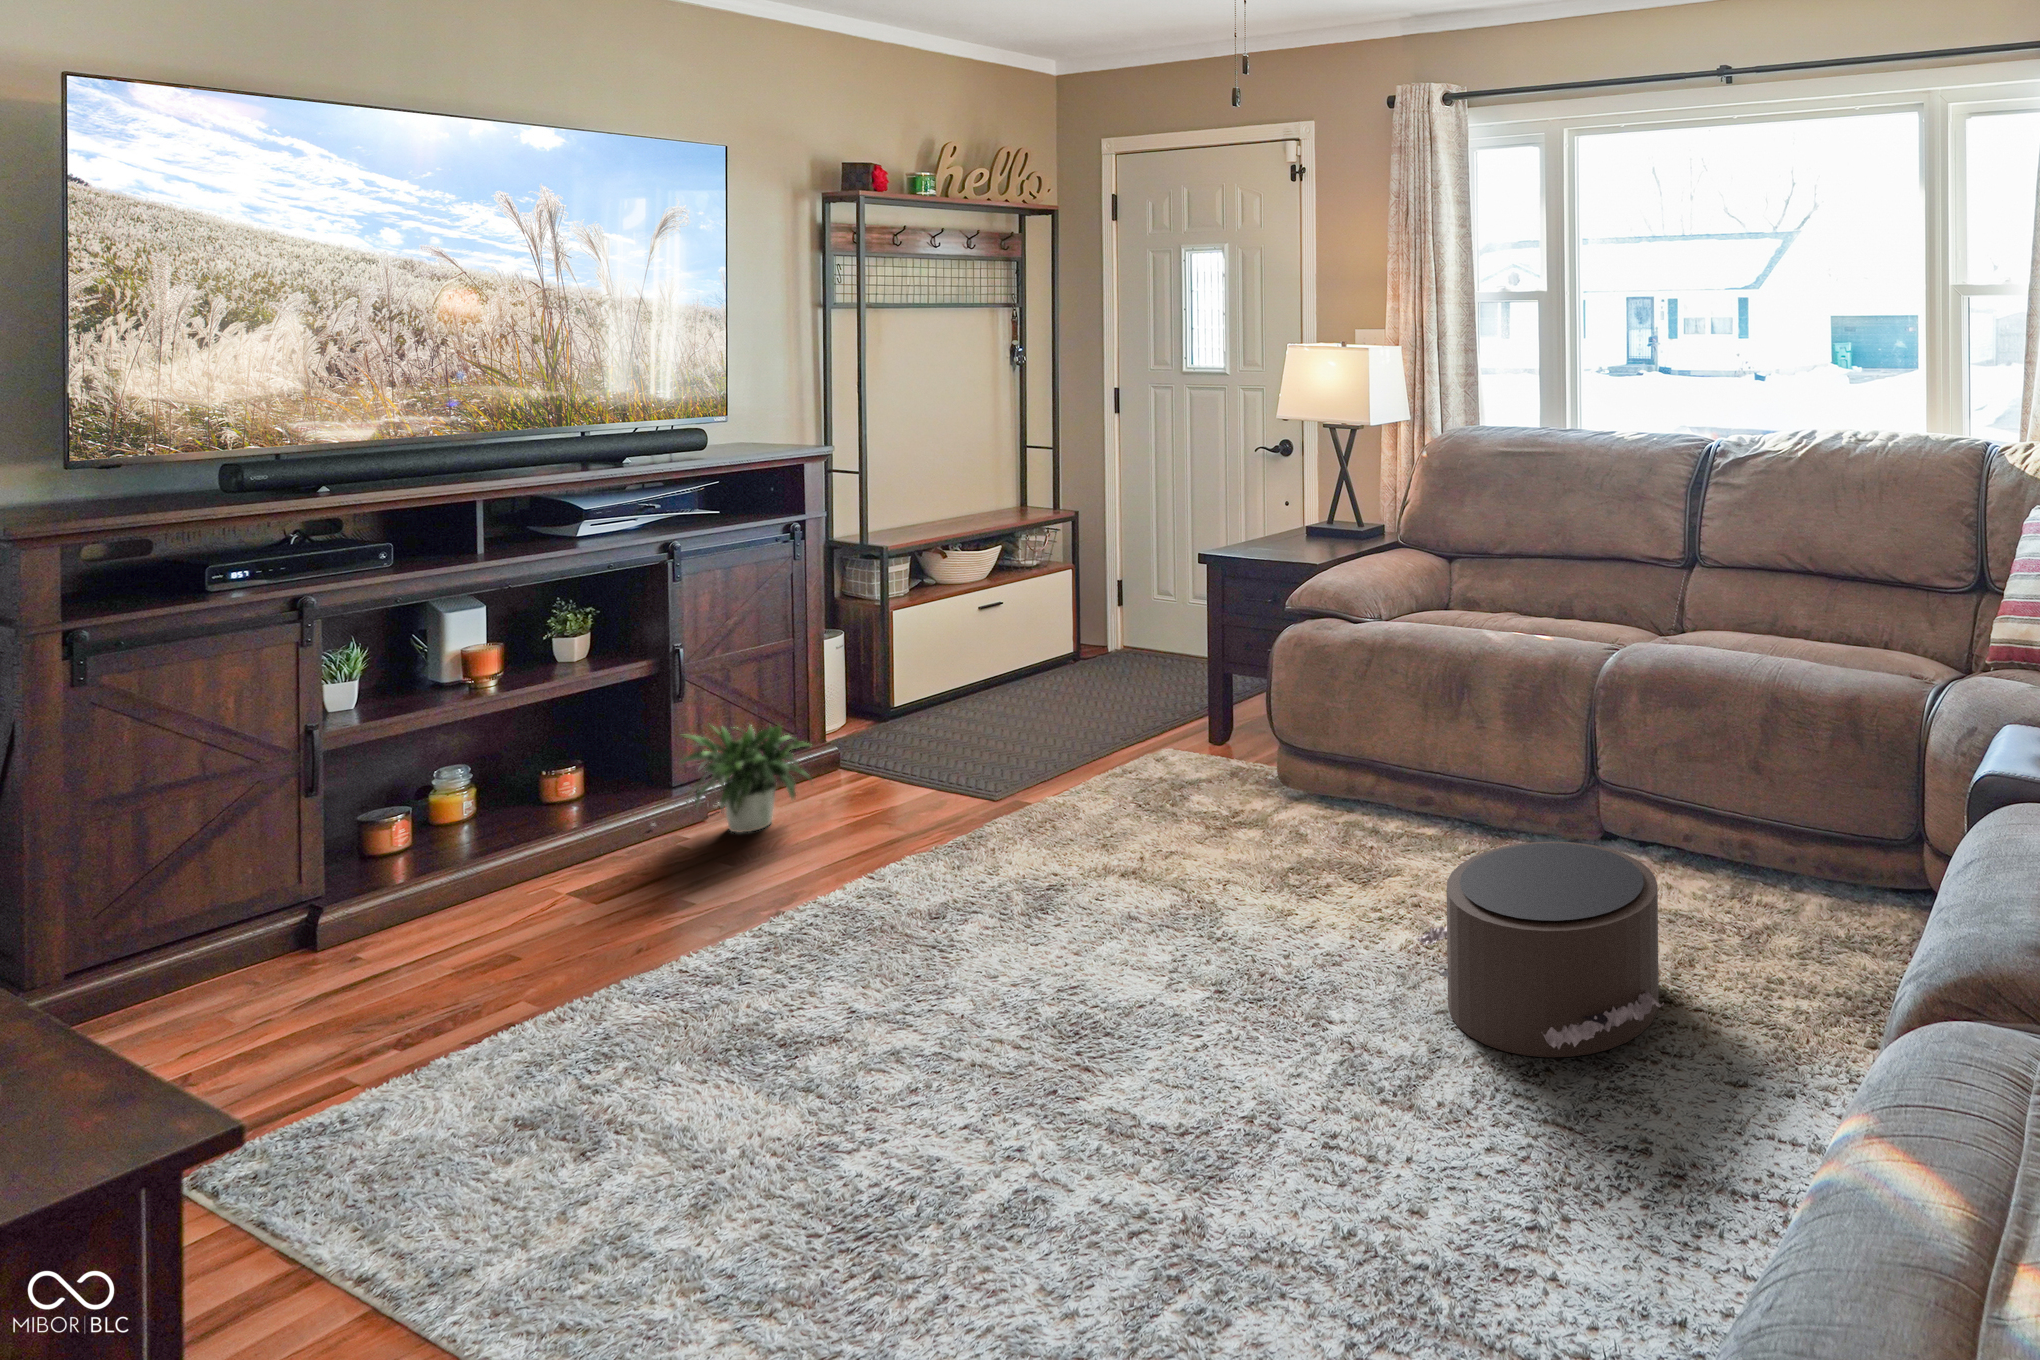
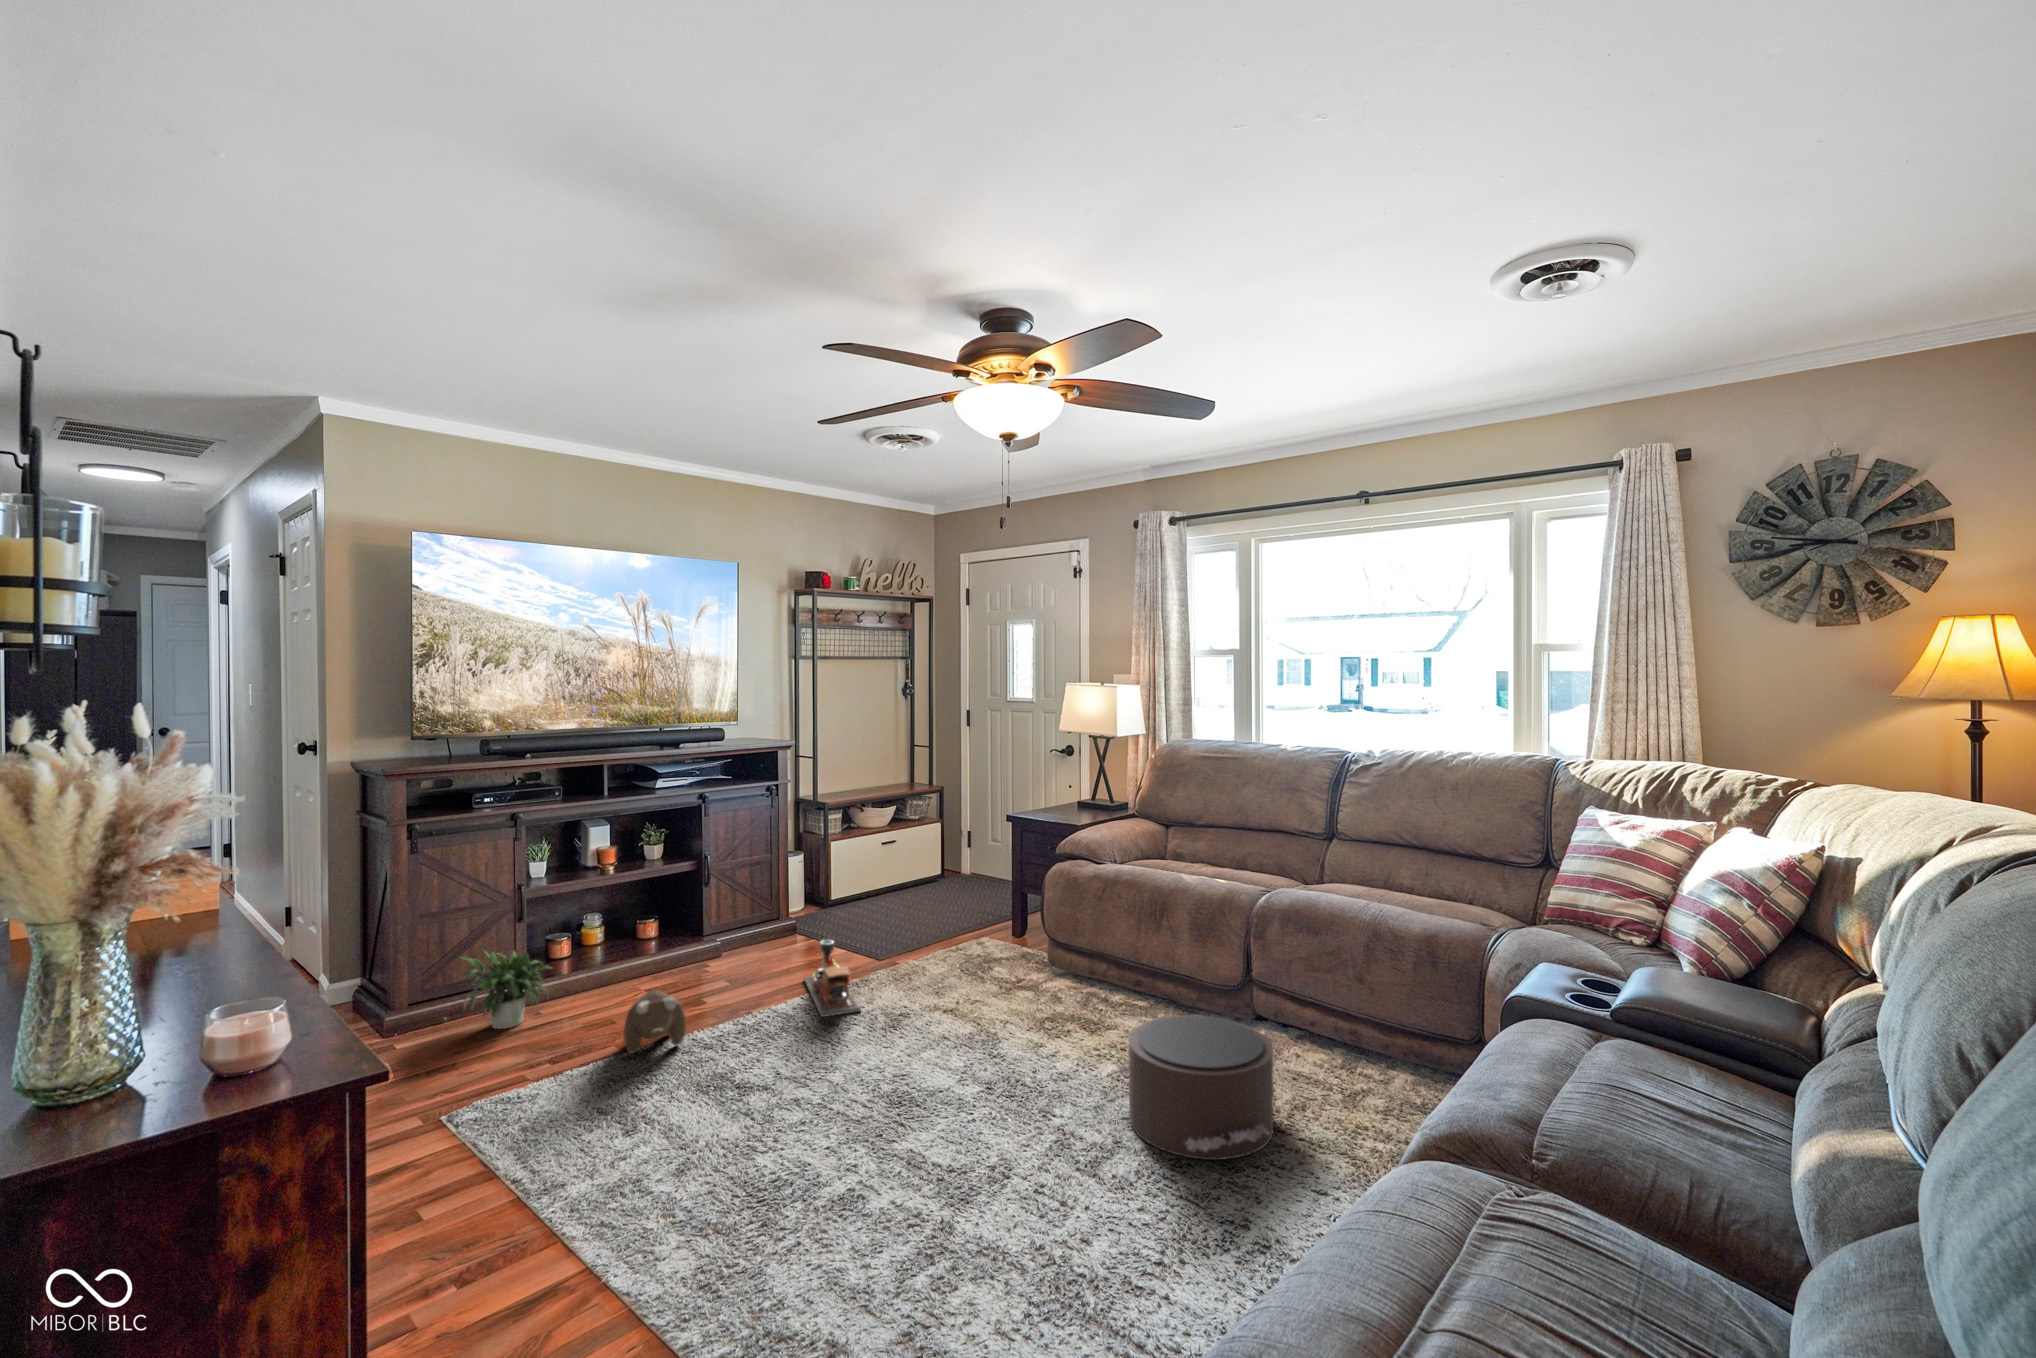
potted plant: present [680,725,811,833] -> present [460,952,551,1029]
toy train: none [873,776,985,907] -> present [804,940,861,1017]
plush toy: none [549,895,670,1011] -> present [624,990,686,1053]

